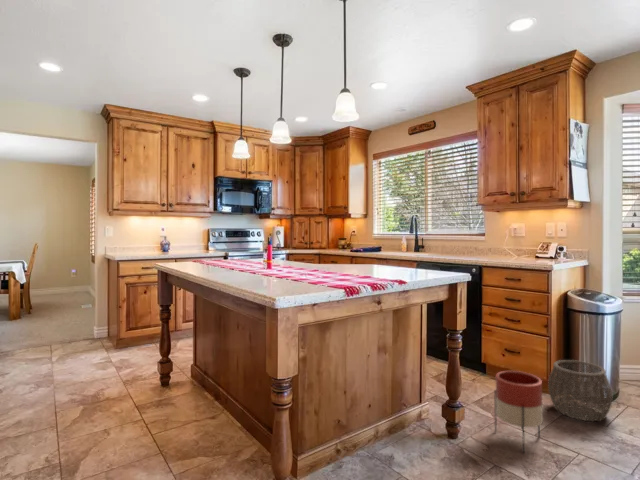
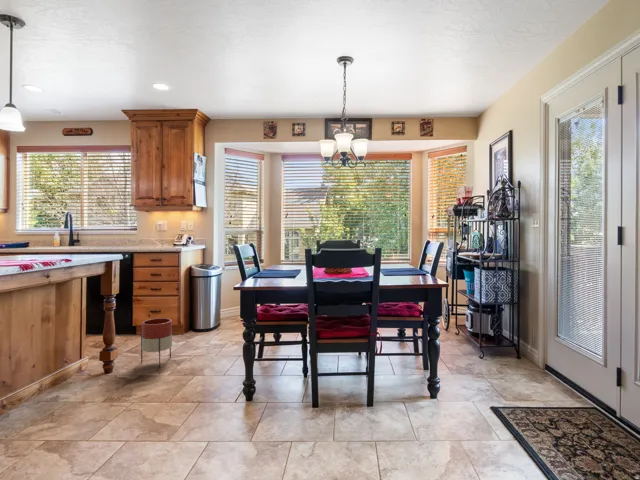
woven basket: present [548,360,612,421] -> none [178,309,214,344]

